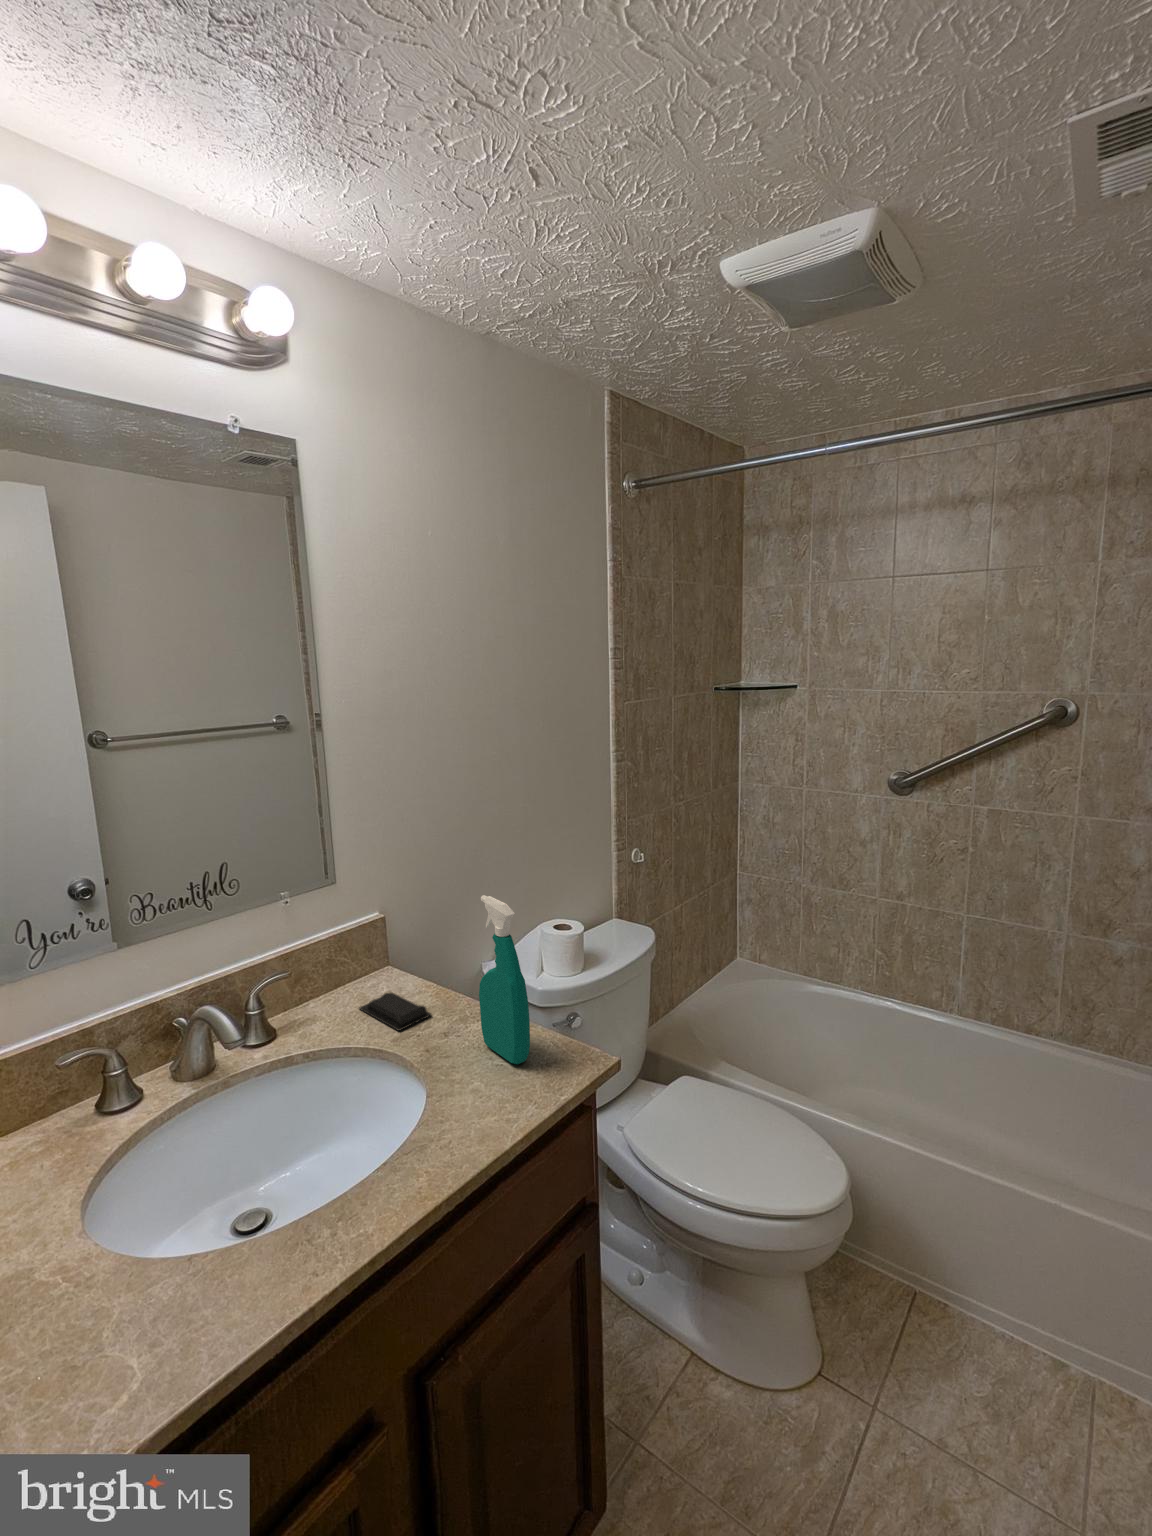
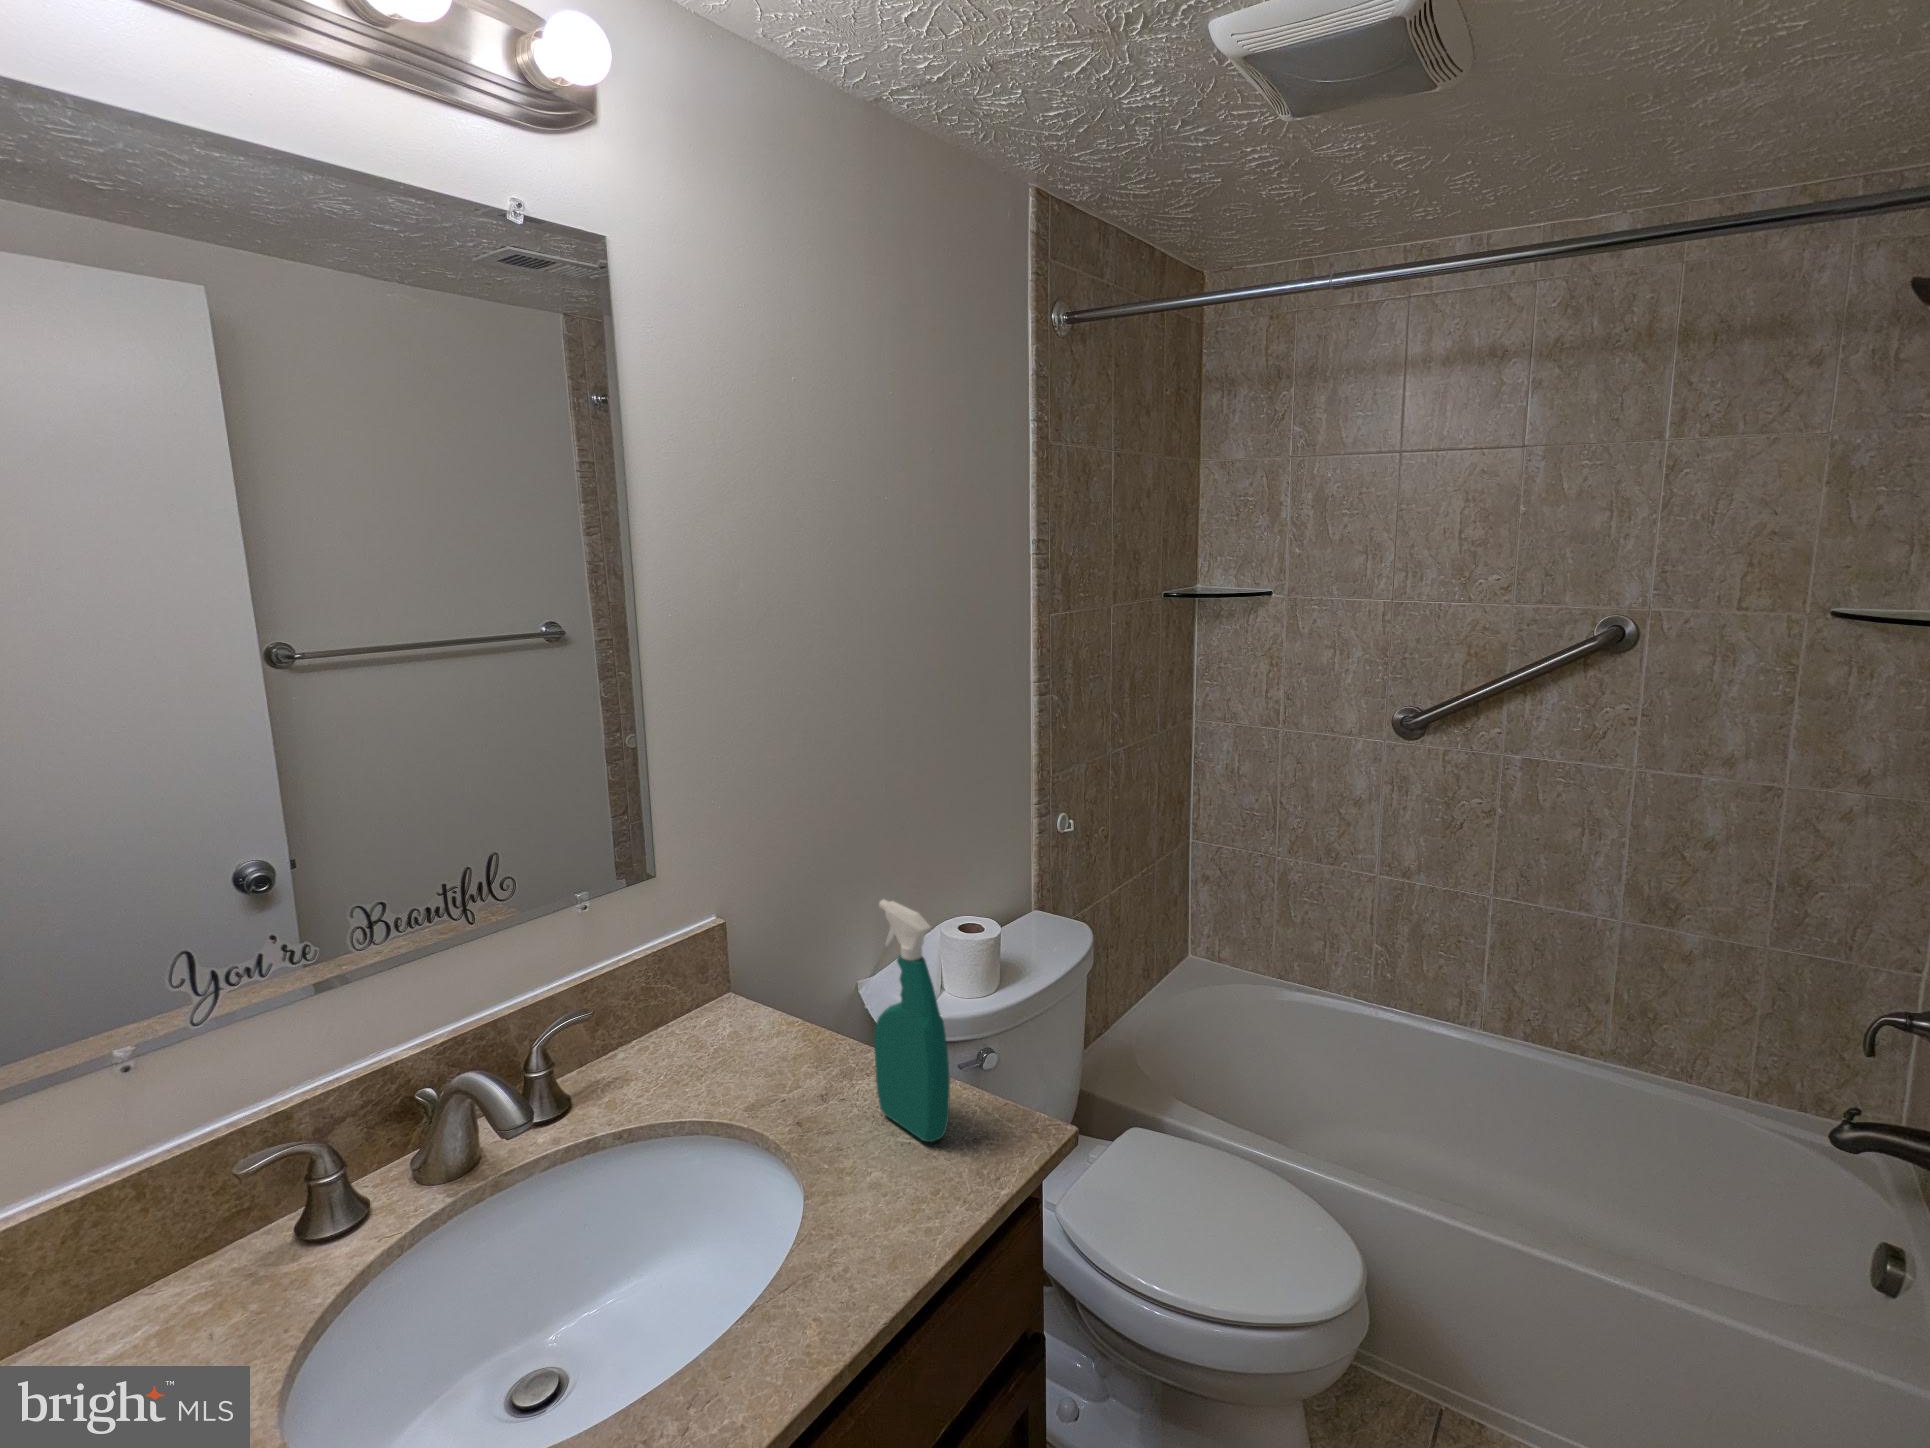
soap bar: present [359,993,432,1031] -> none [690,1035,800,1095]

